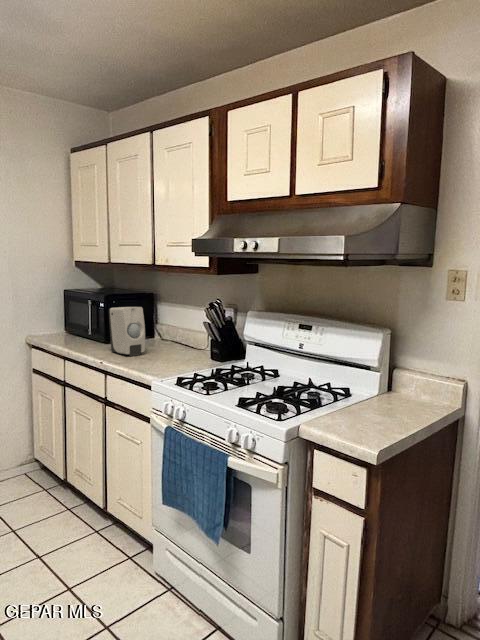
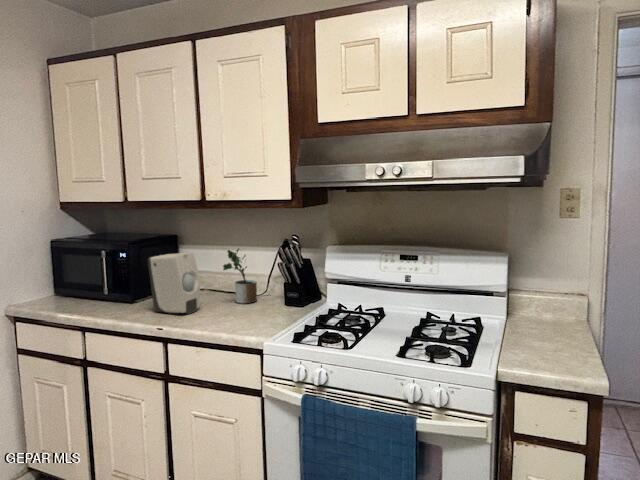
potted plant: none [167,307,197,355] -> present [223,249,257,304]

